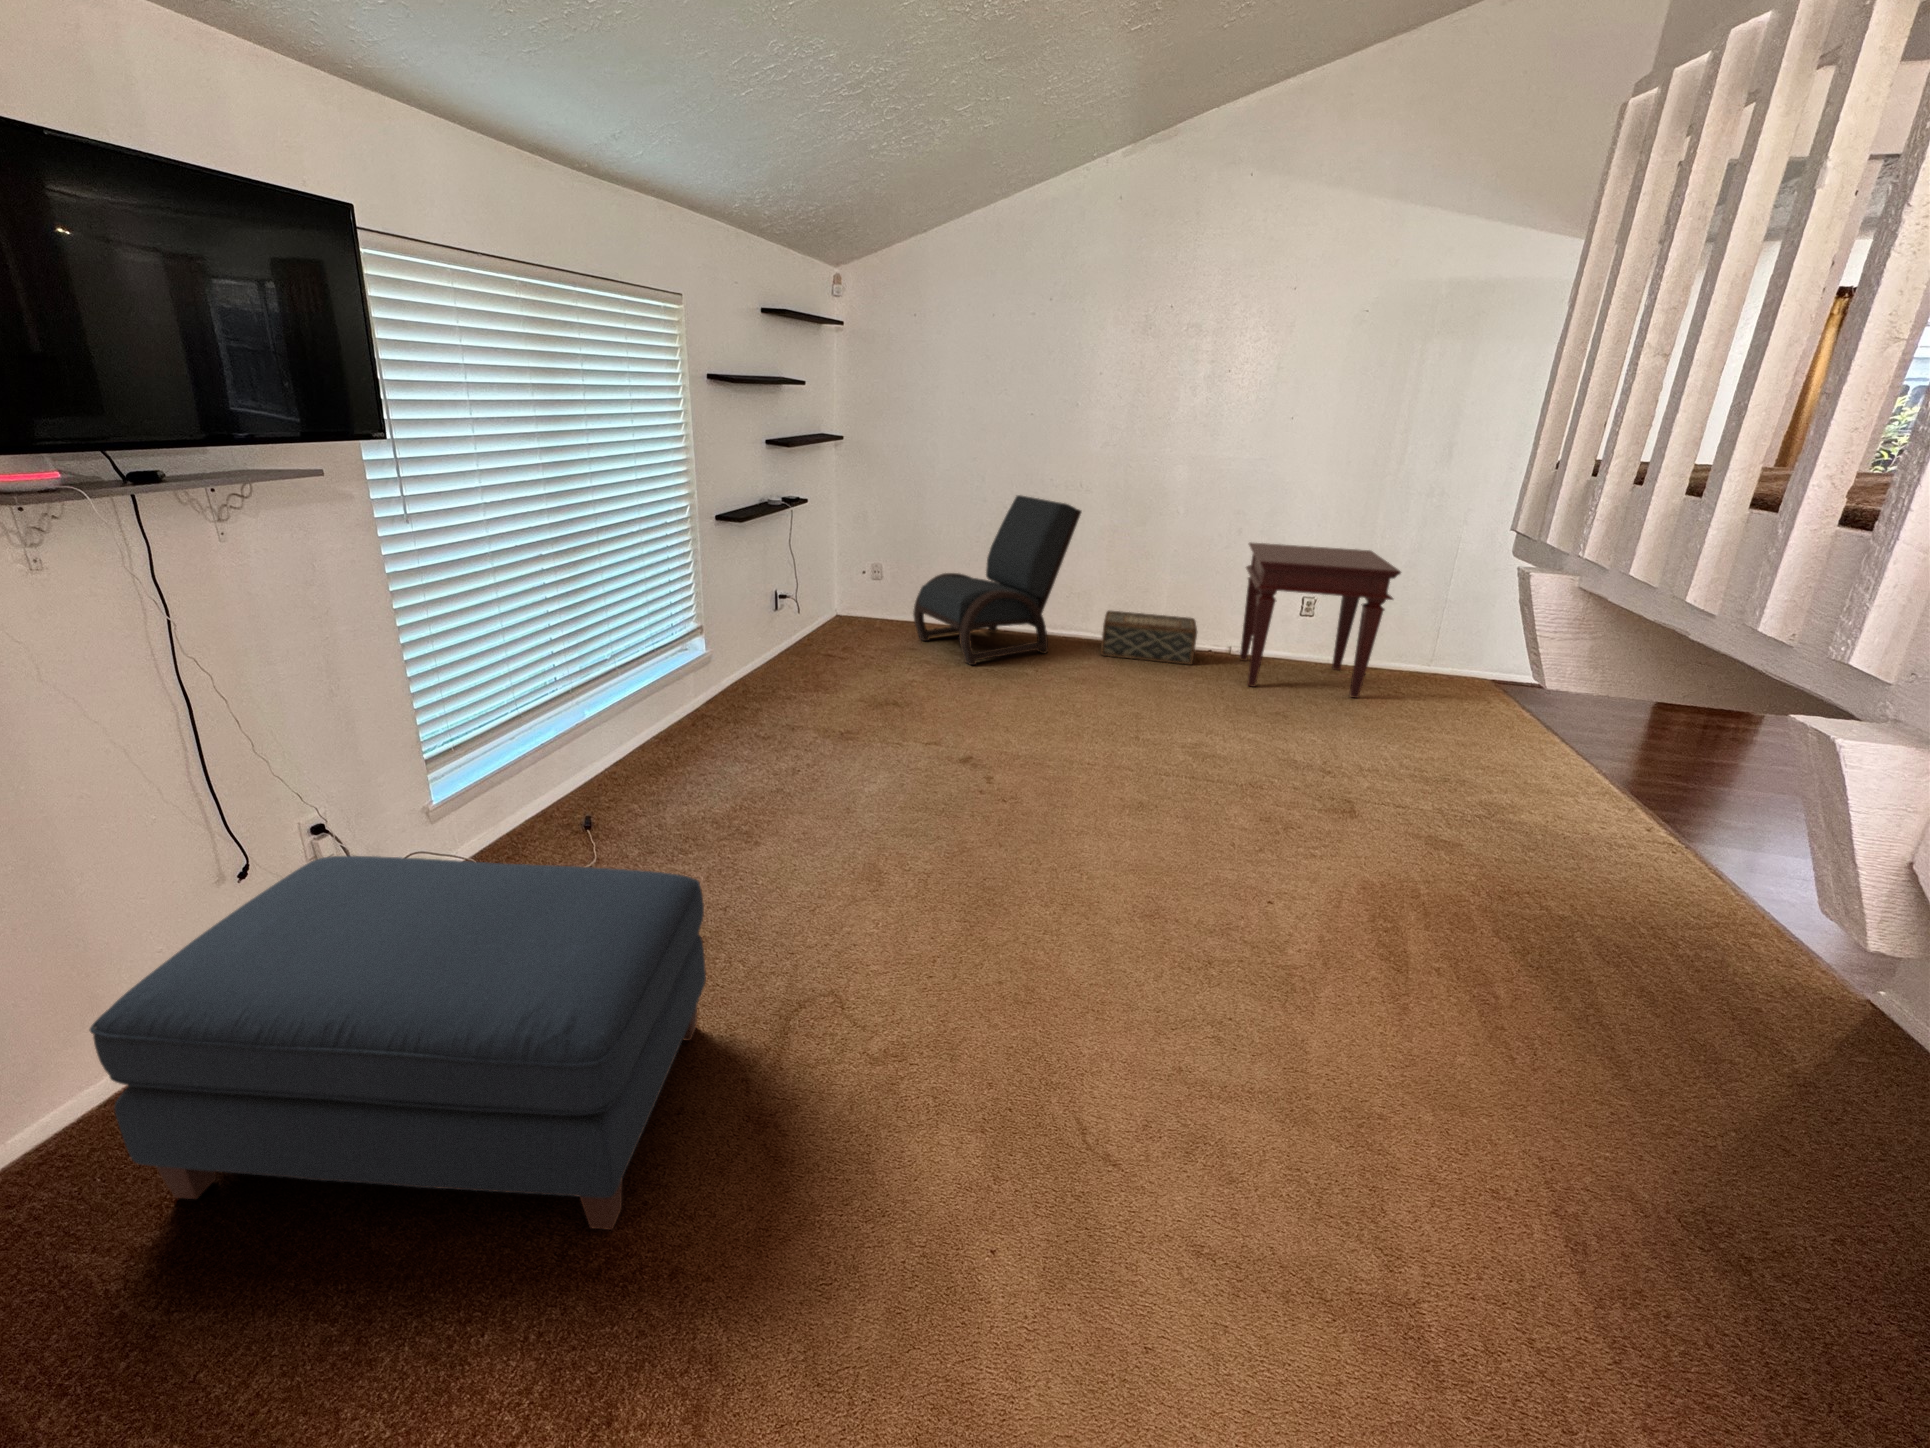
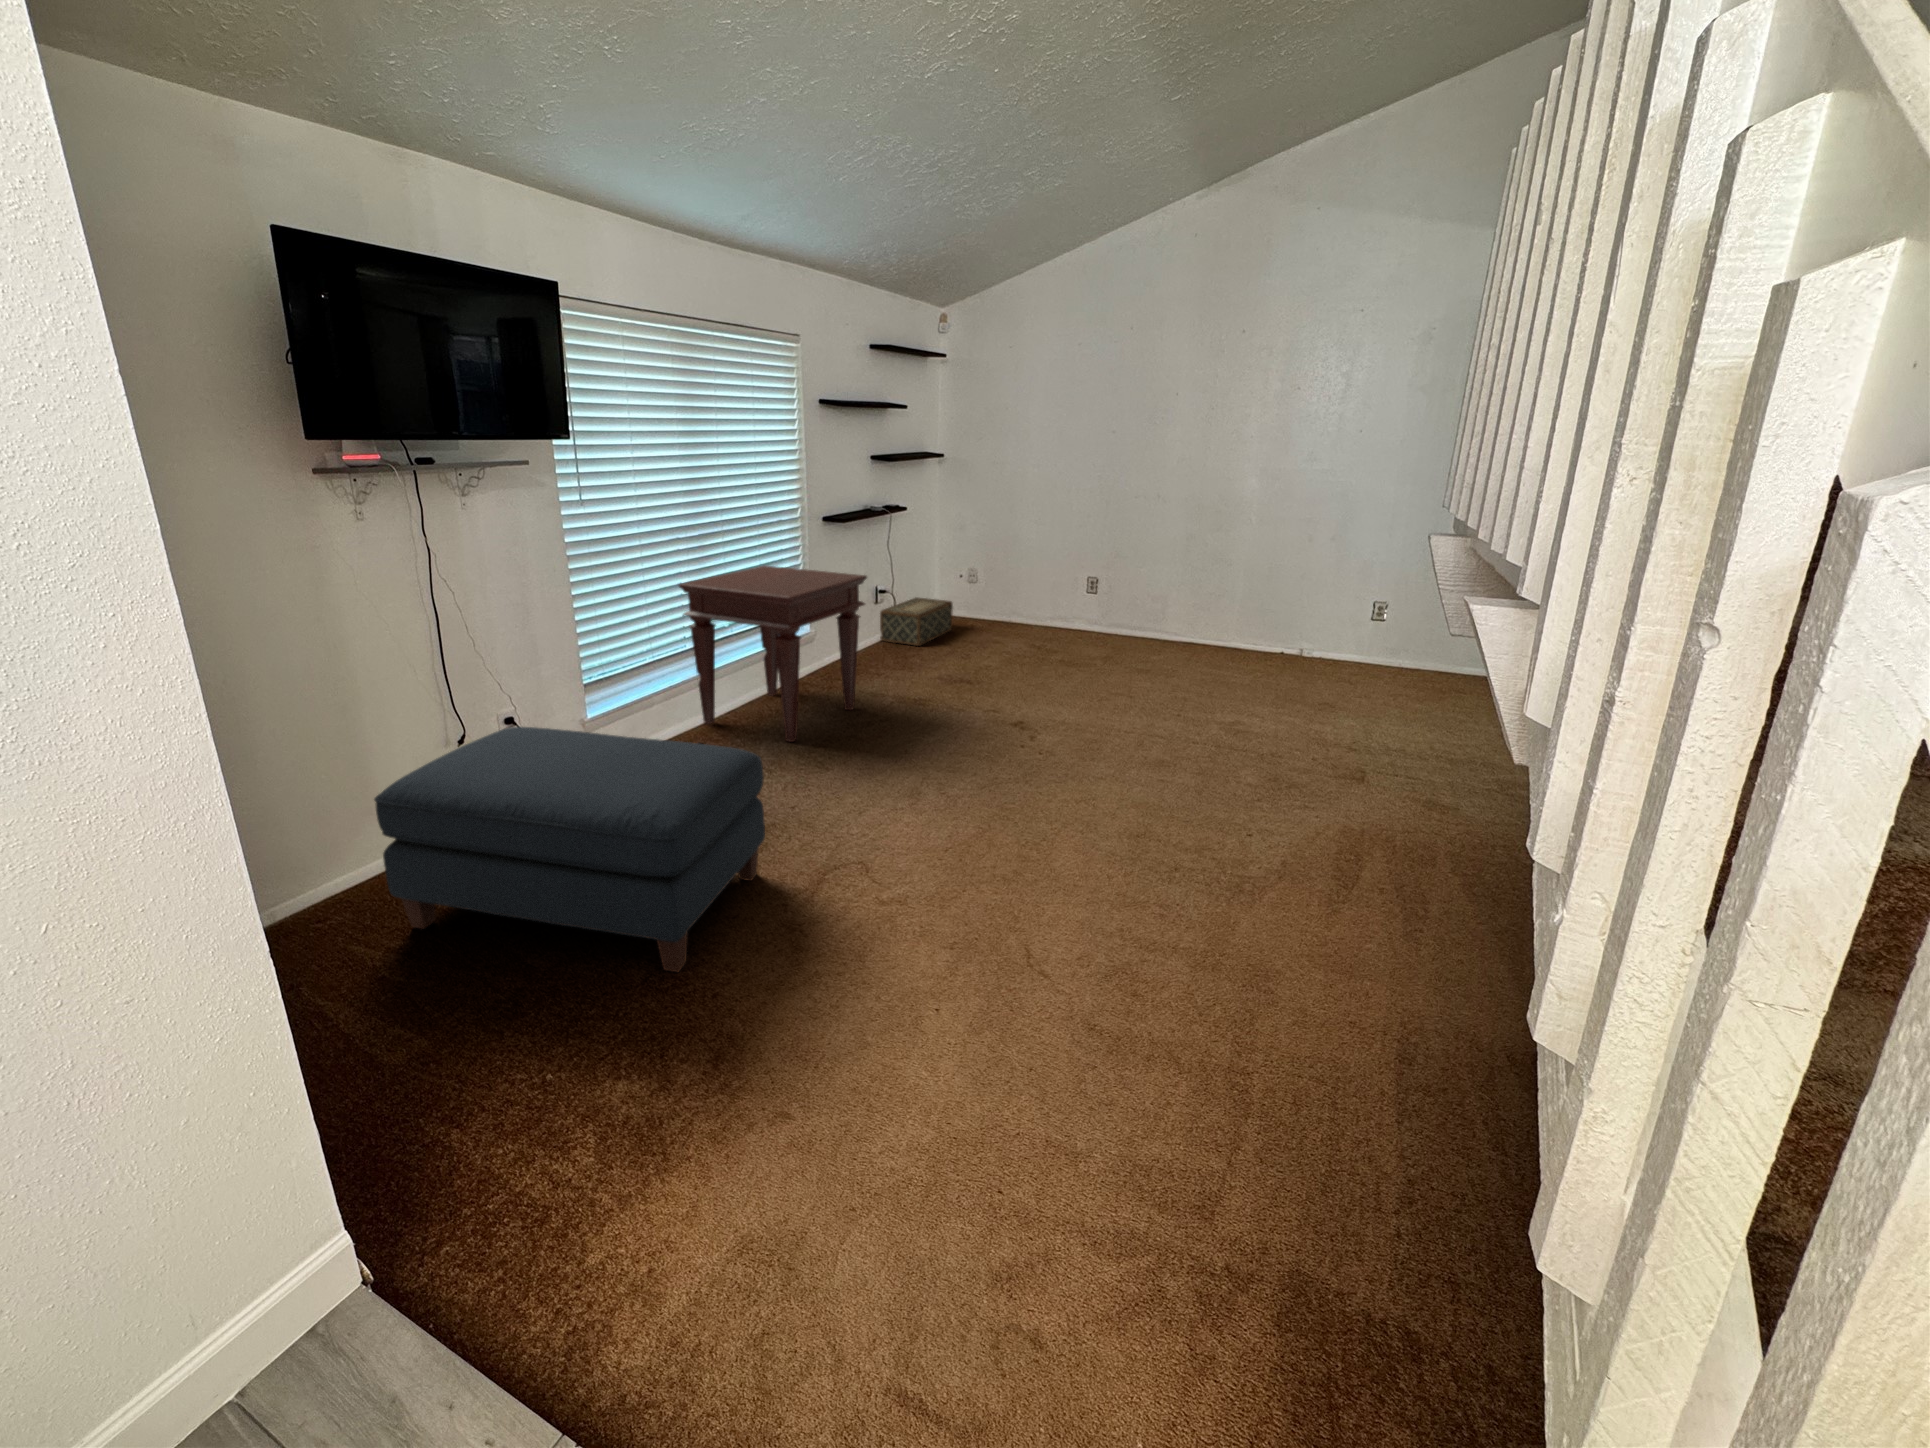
lounge chair: present [913,495,1081,665] -> none [999,506,1155,655]
side table: present [1240,543,1401,698] -> present [679,566,867,742]
woven basket: present [1101,611,1197,665] -> present [880,598,953,646]

